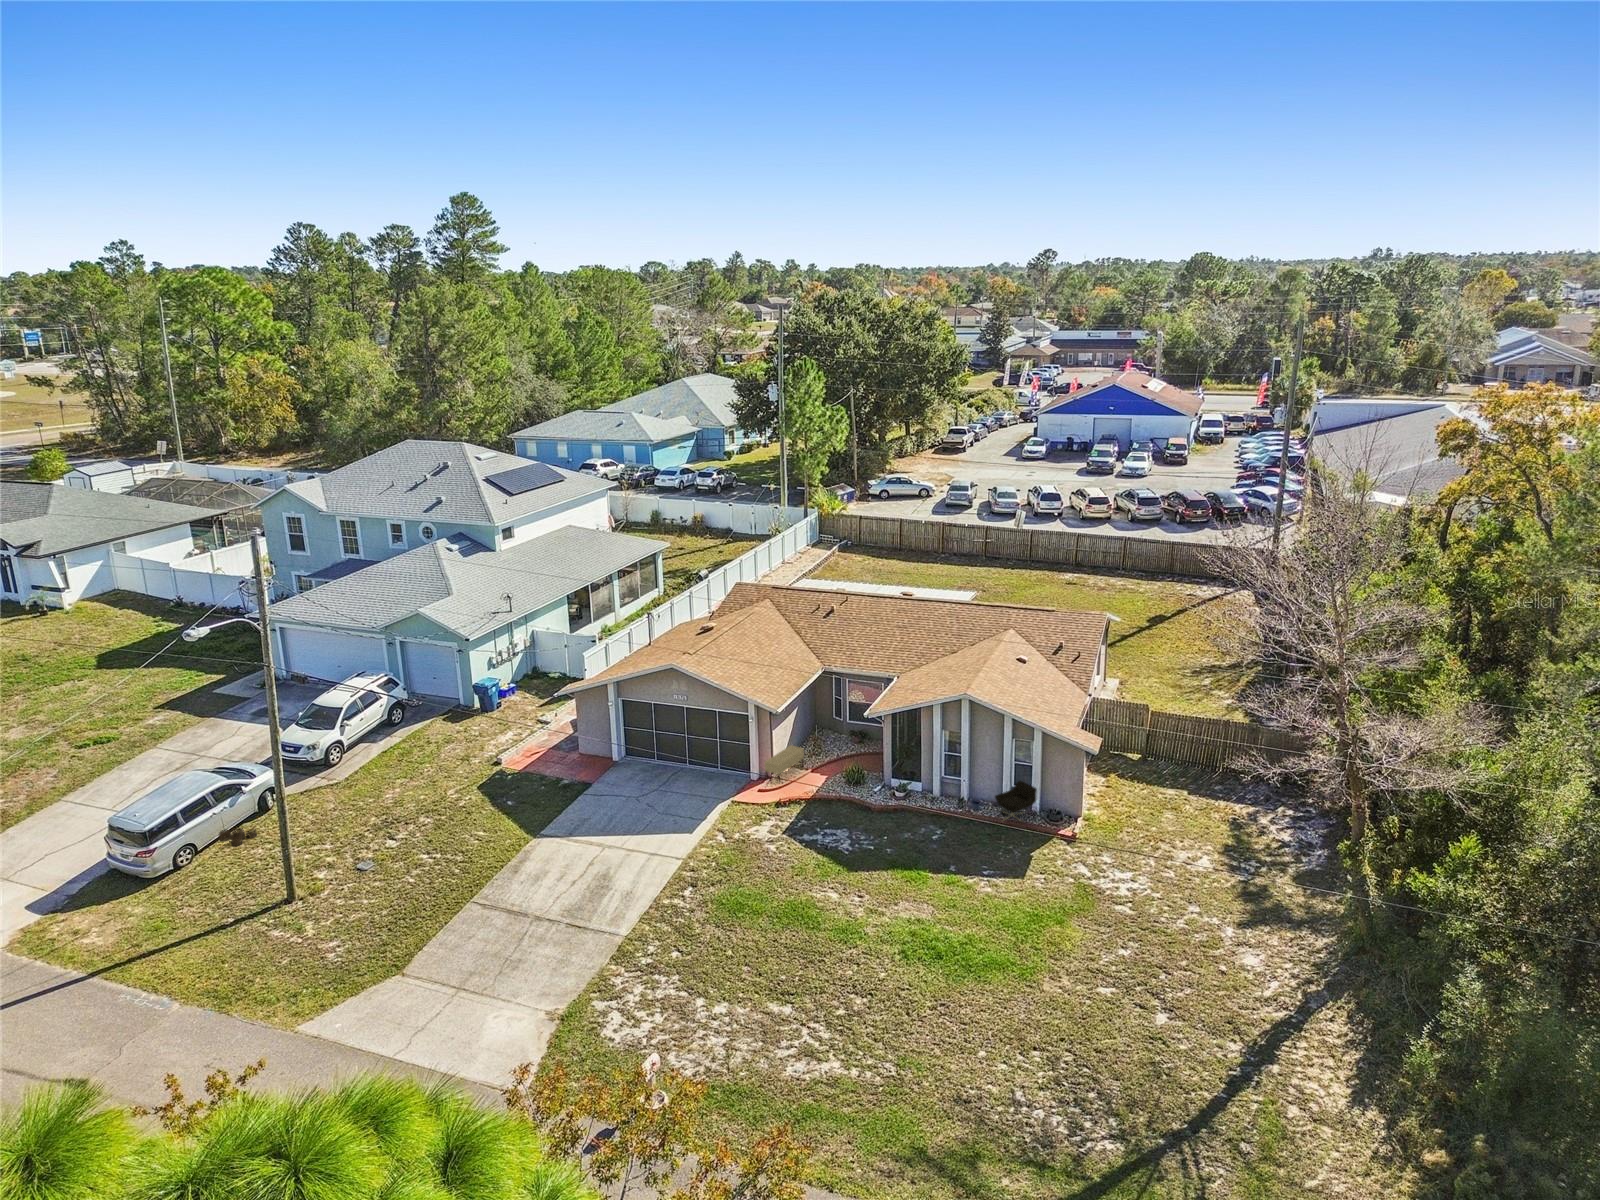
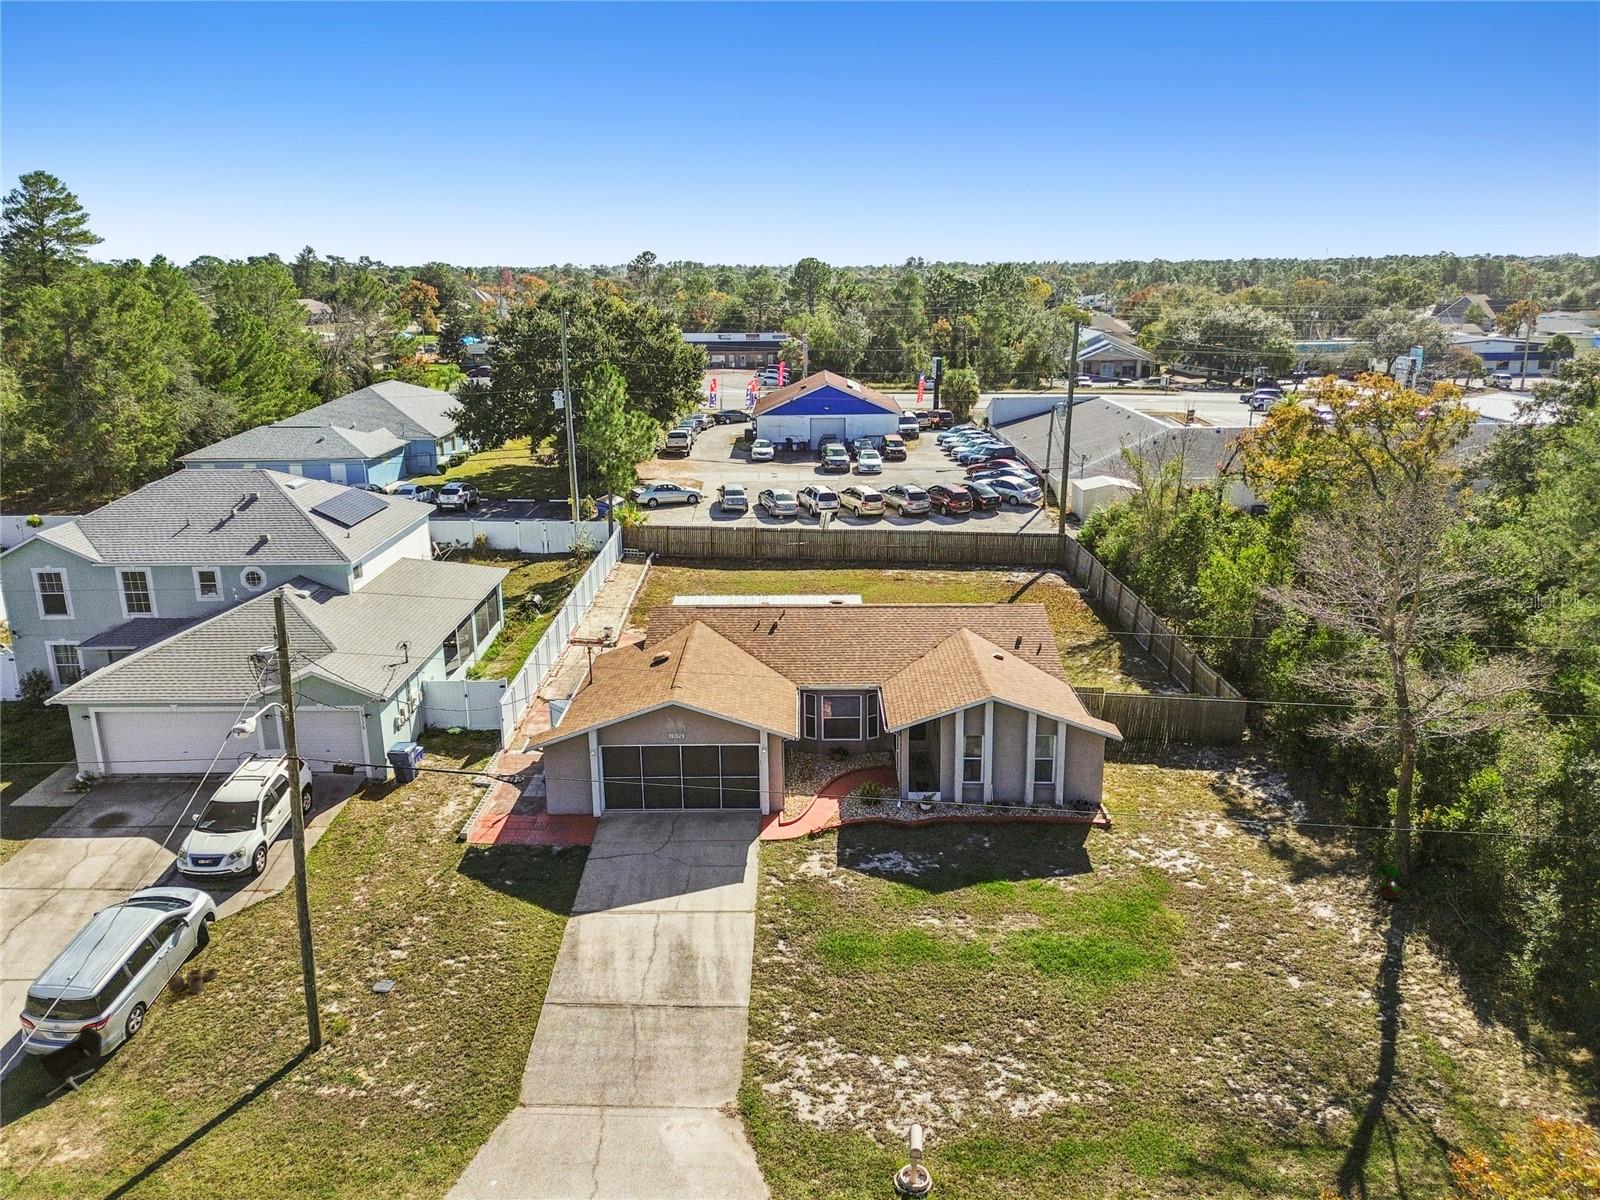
bench: present [765,745,804,782] -> none [778,772,808,814]
lounge chair: present [995,781,1037,817] -> present [40,1027,102,1096]
potted tree: none [1320,914,1354,961] -> present [1376,863,1401,899]

